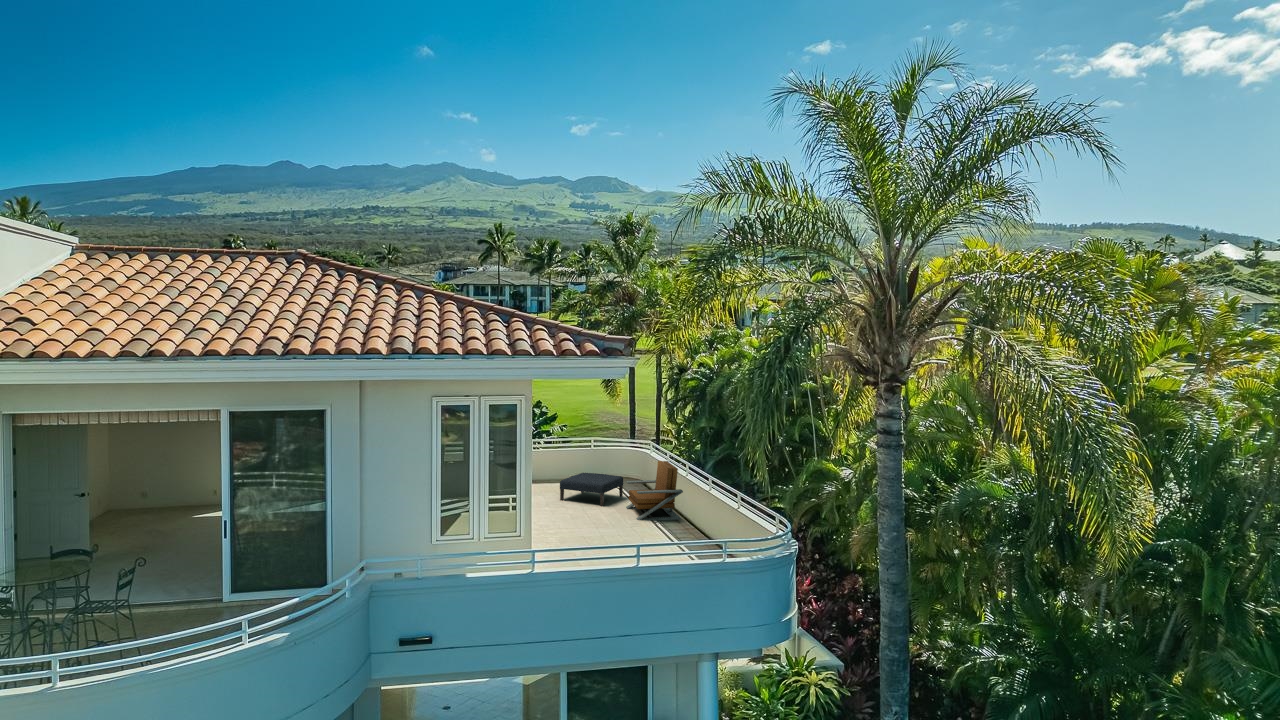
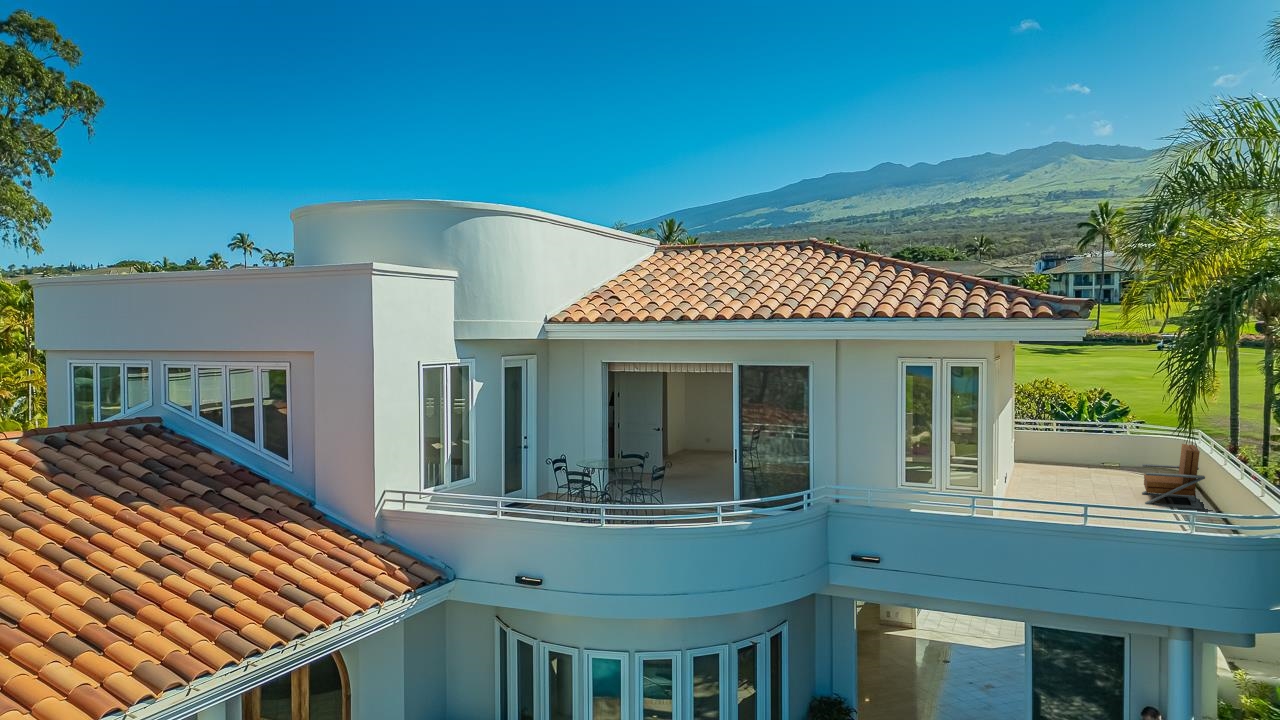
ottoman: present [560,473,623,506] -> none [1067,455,1147,489]

